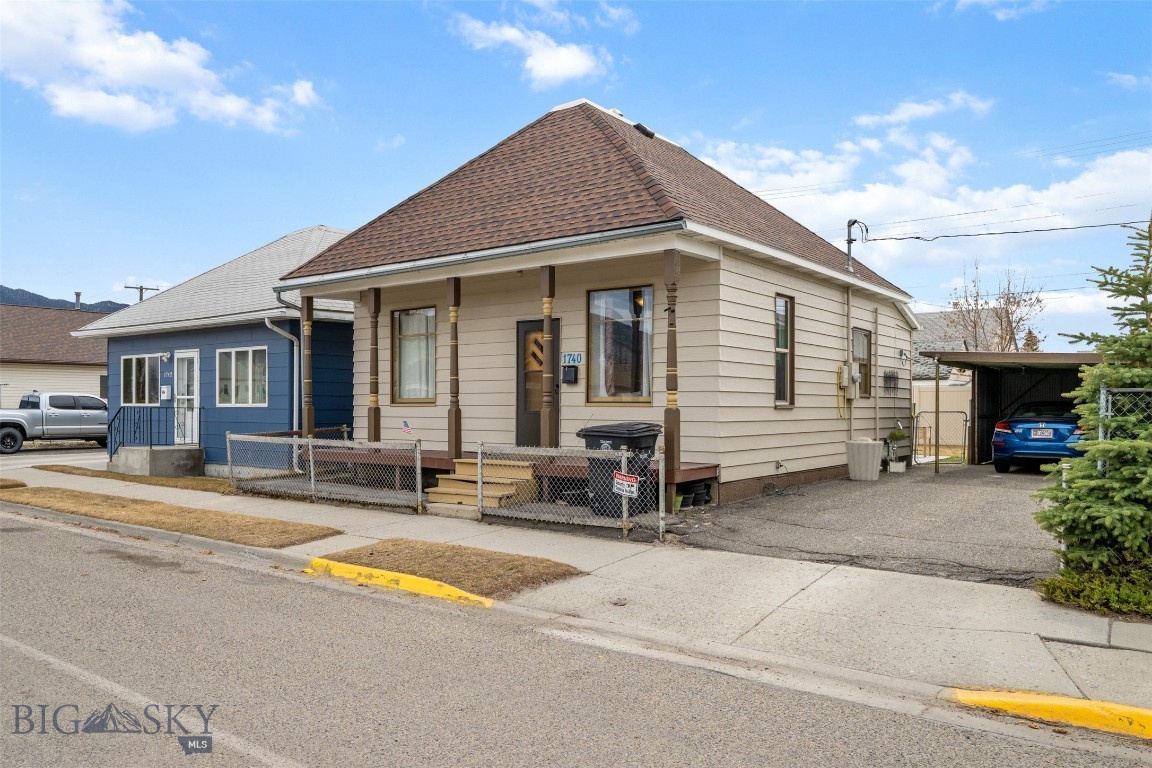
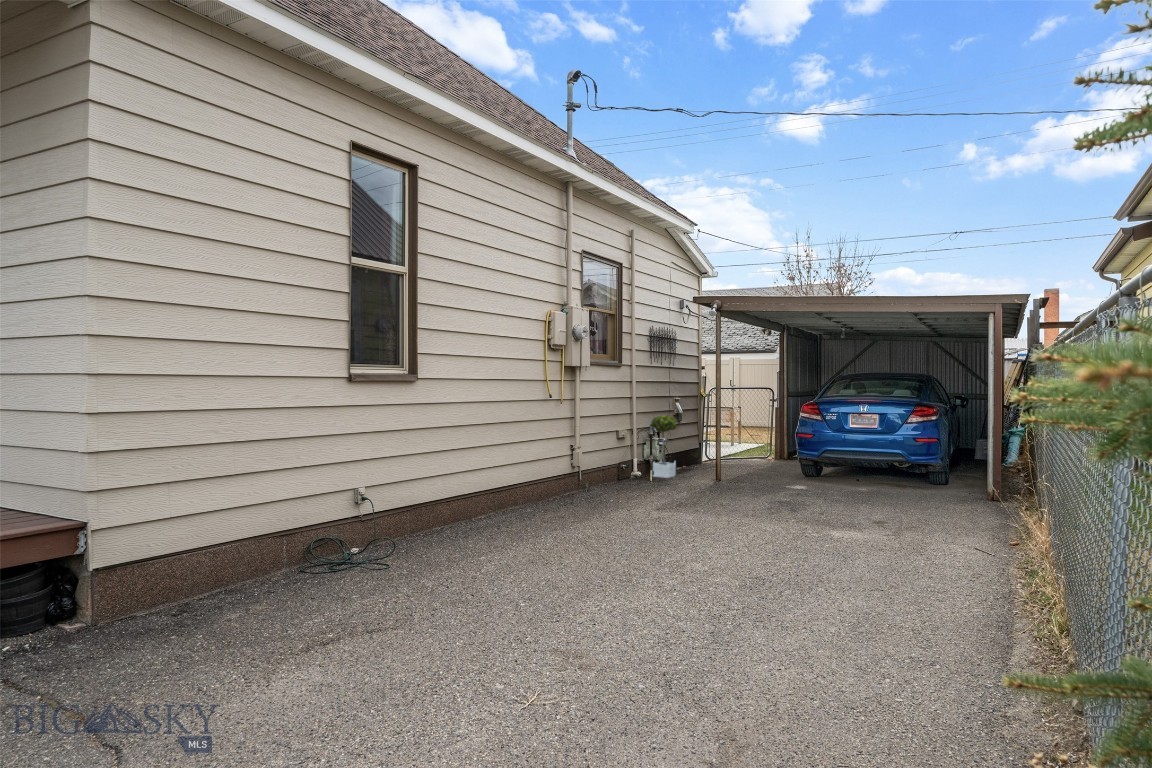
trash can: present [845,437,884,480] -> none [560,430,621,502]

